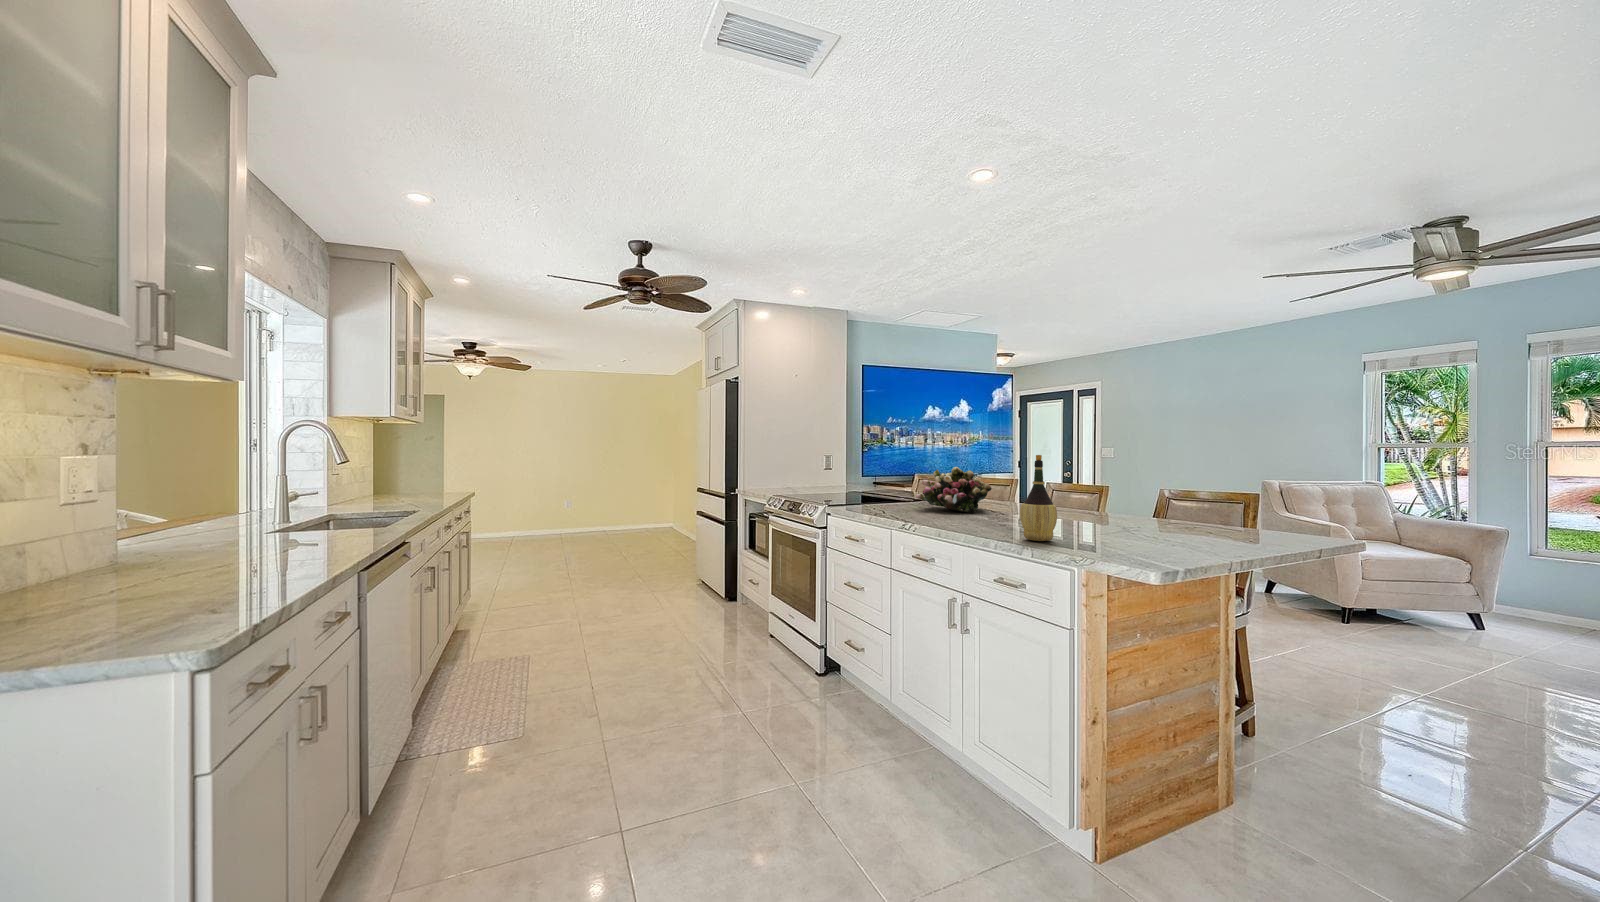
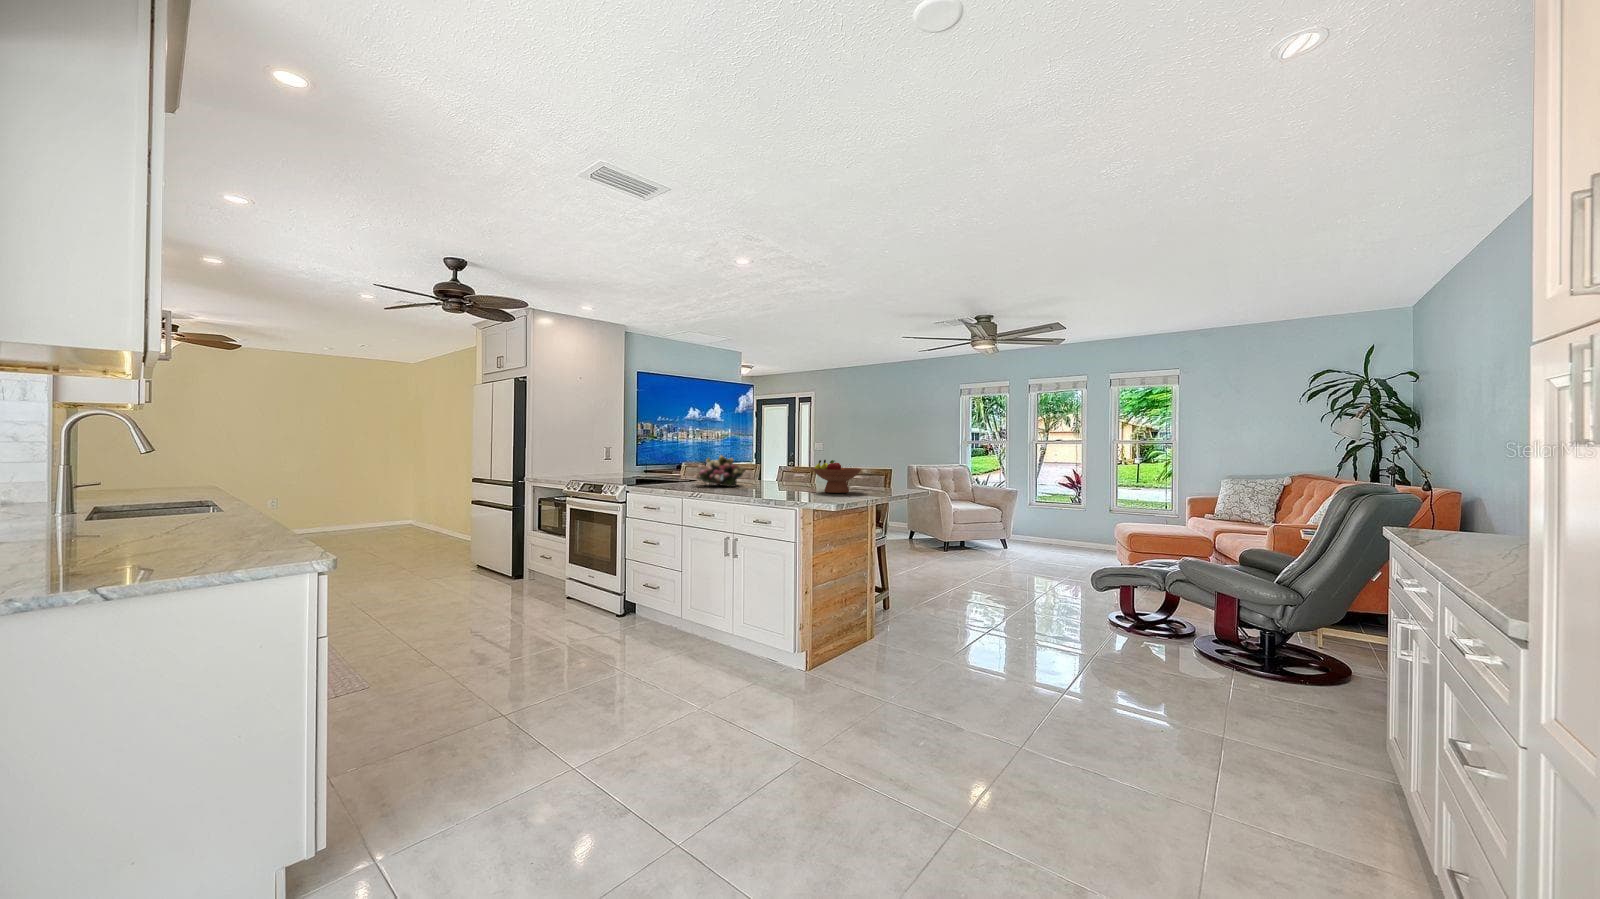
wine bottle: present [1020,455,1057,541] -> none [767,446,788,498]
fruit bowl: none [1101,476,1200,534] -> present [812,460,861,493]

